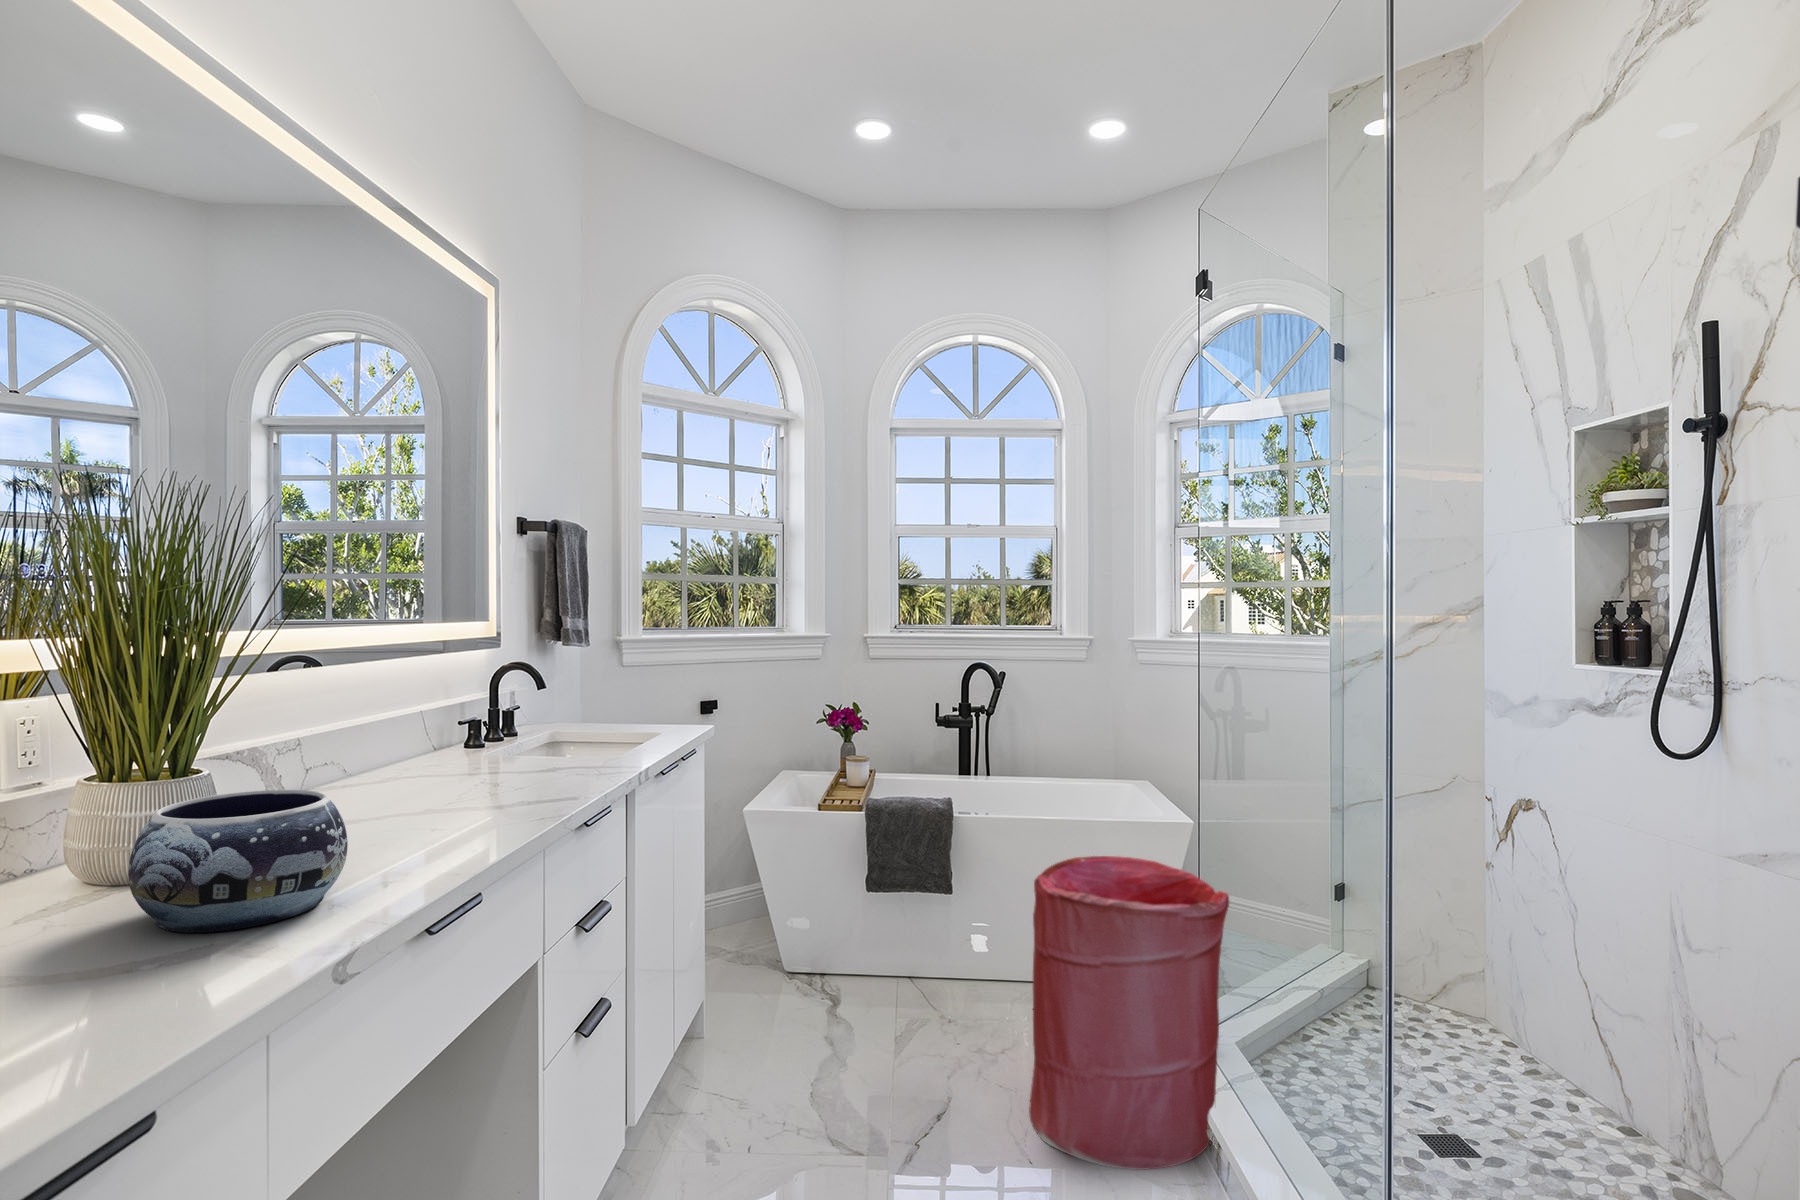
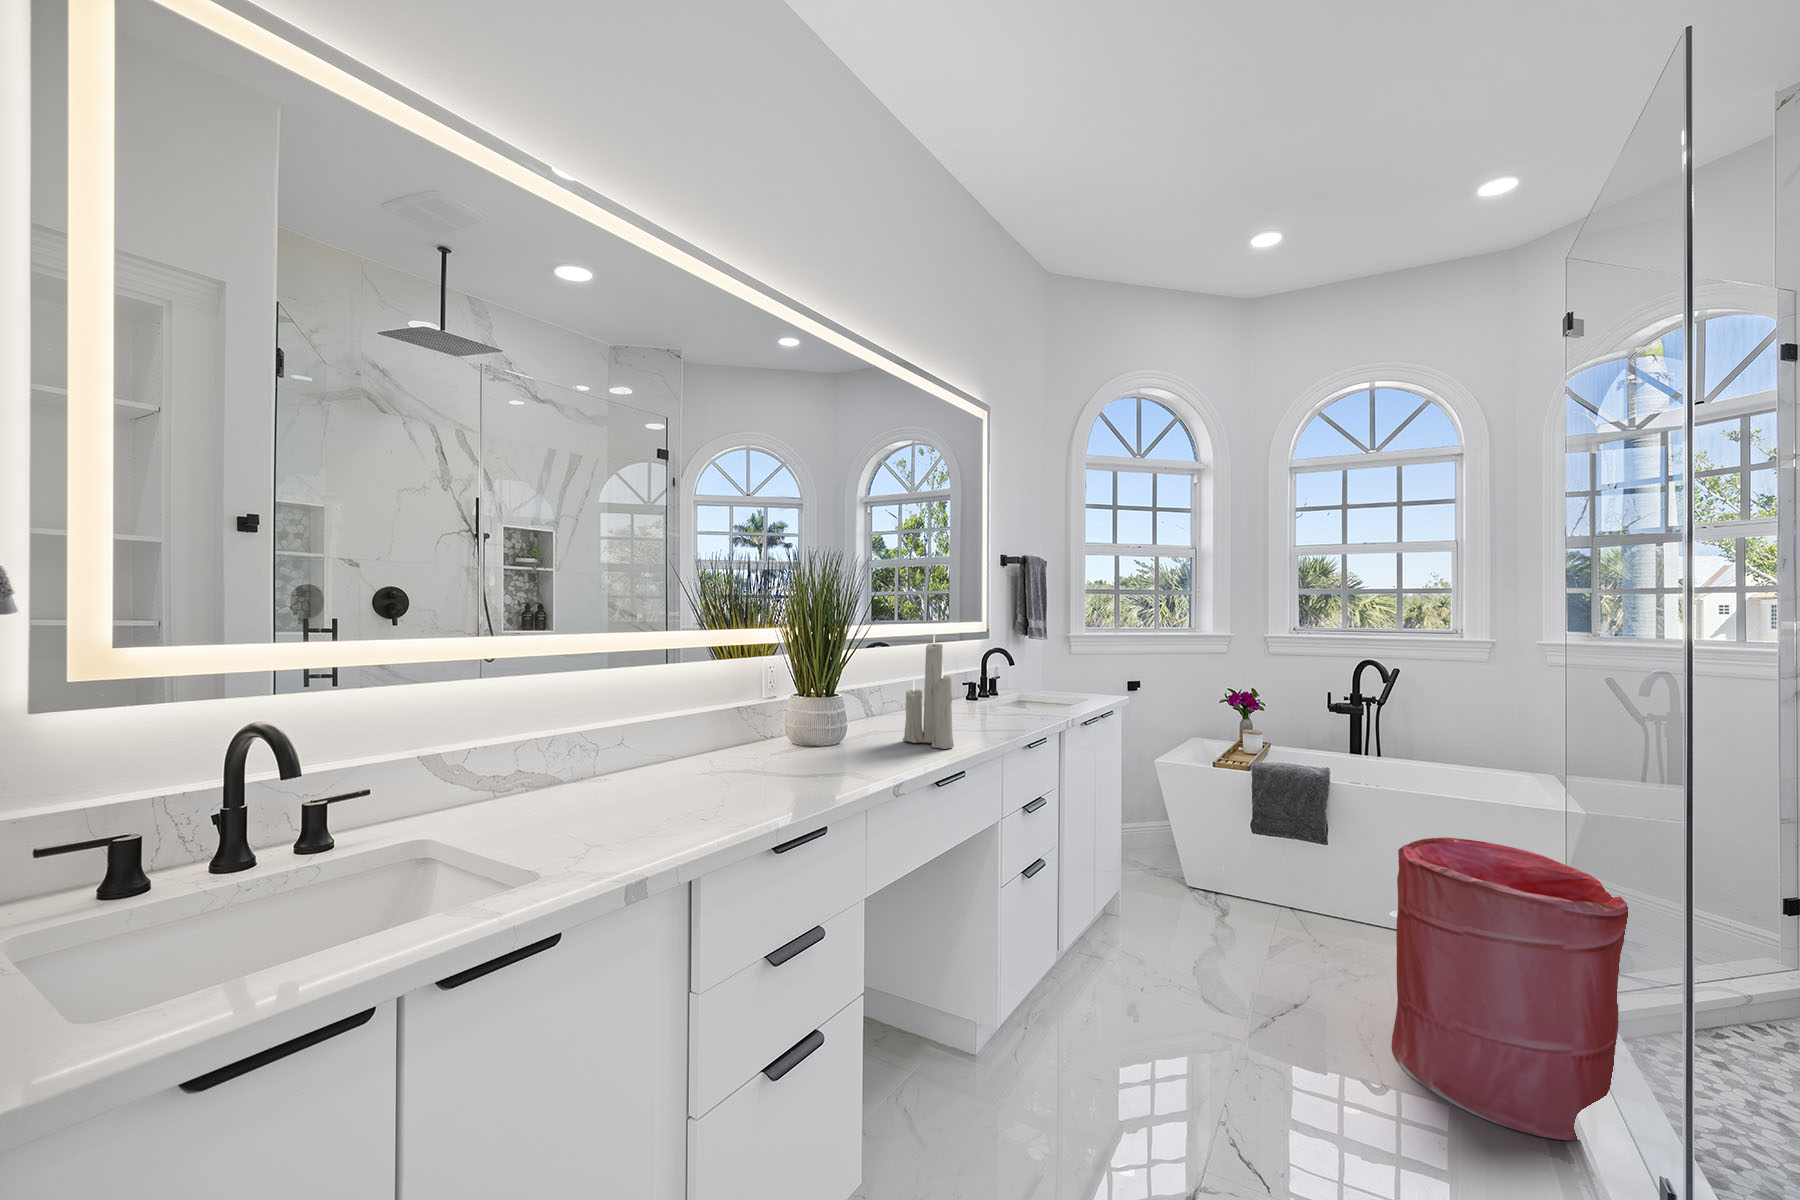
candle: none [353,623,461,844] -> present [903,631,954,749]
decorative bowl: present [128,790,348,932] -> none [806,709,895,775]

